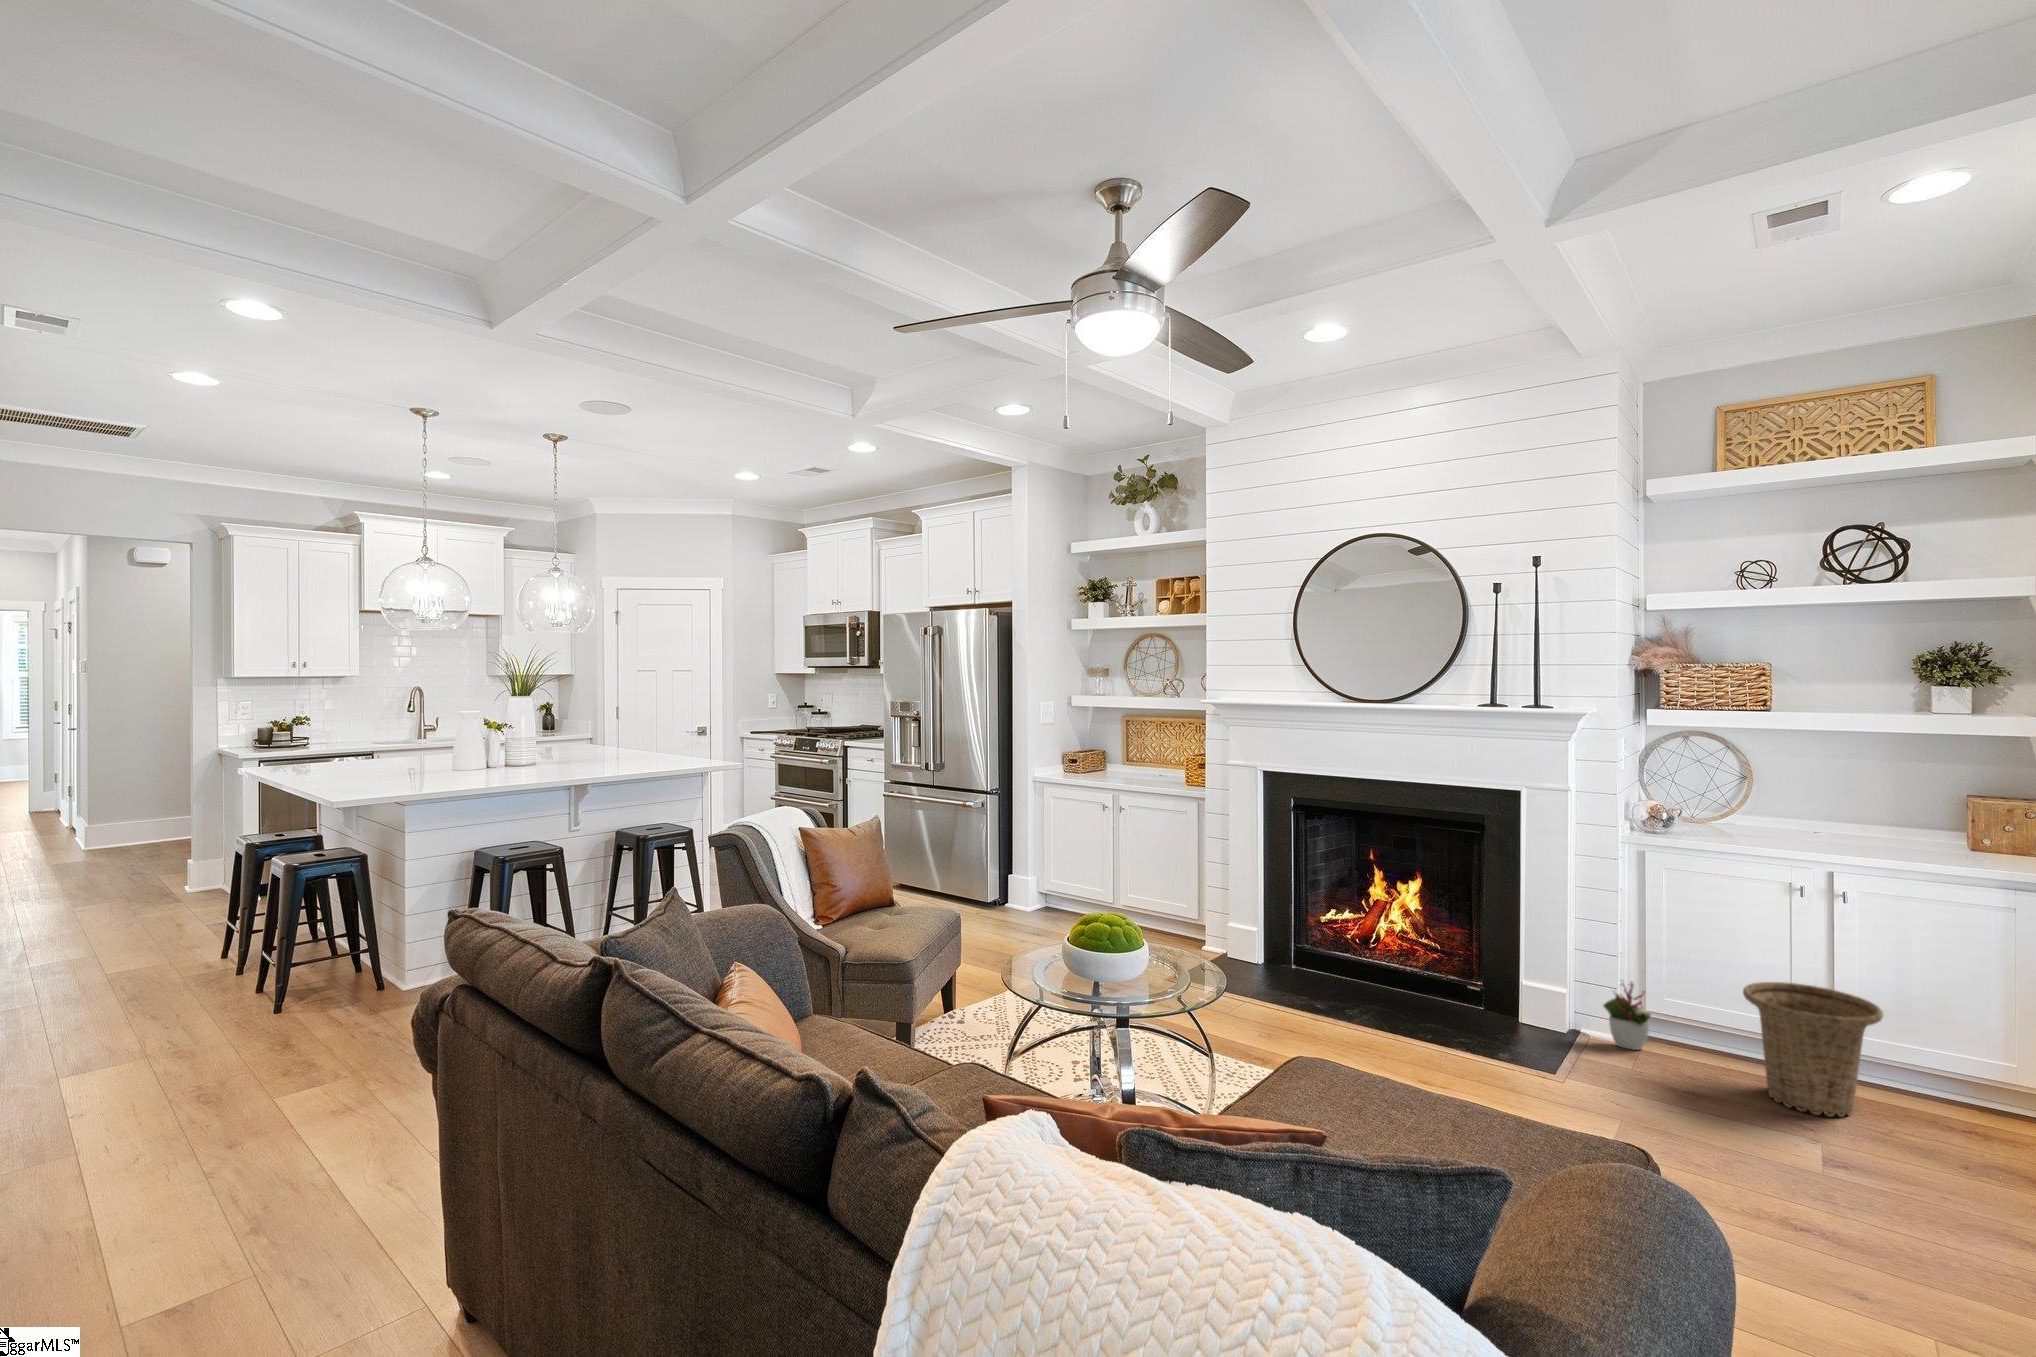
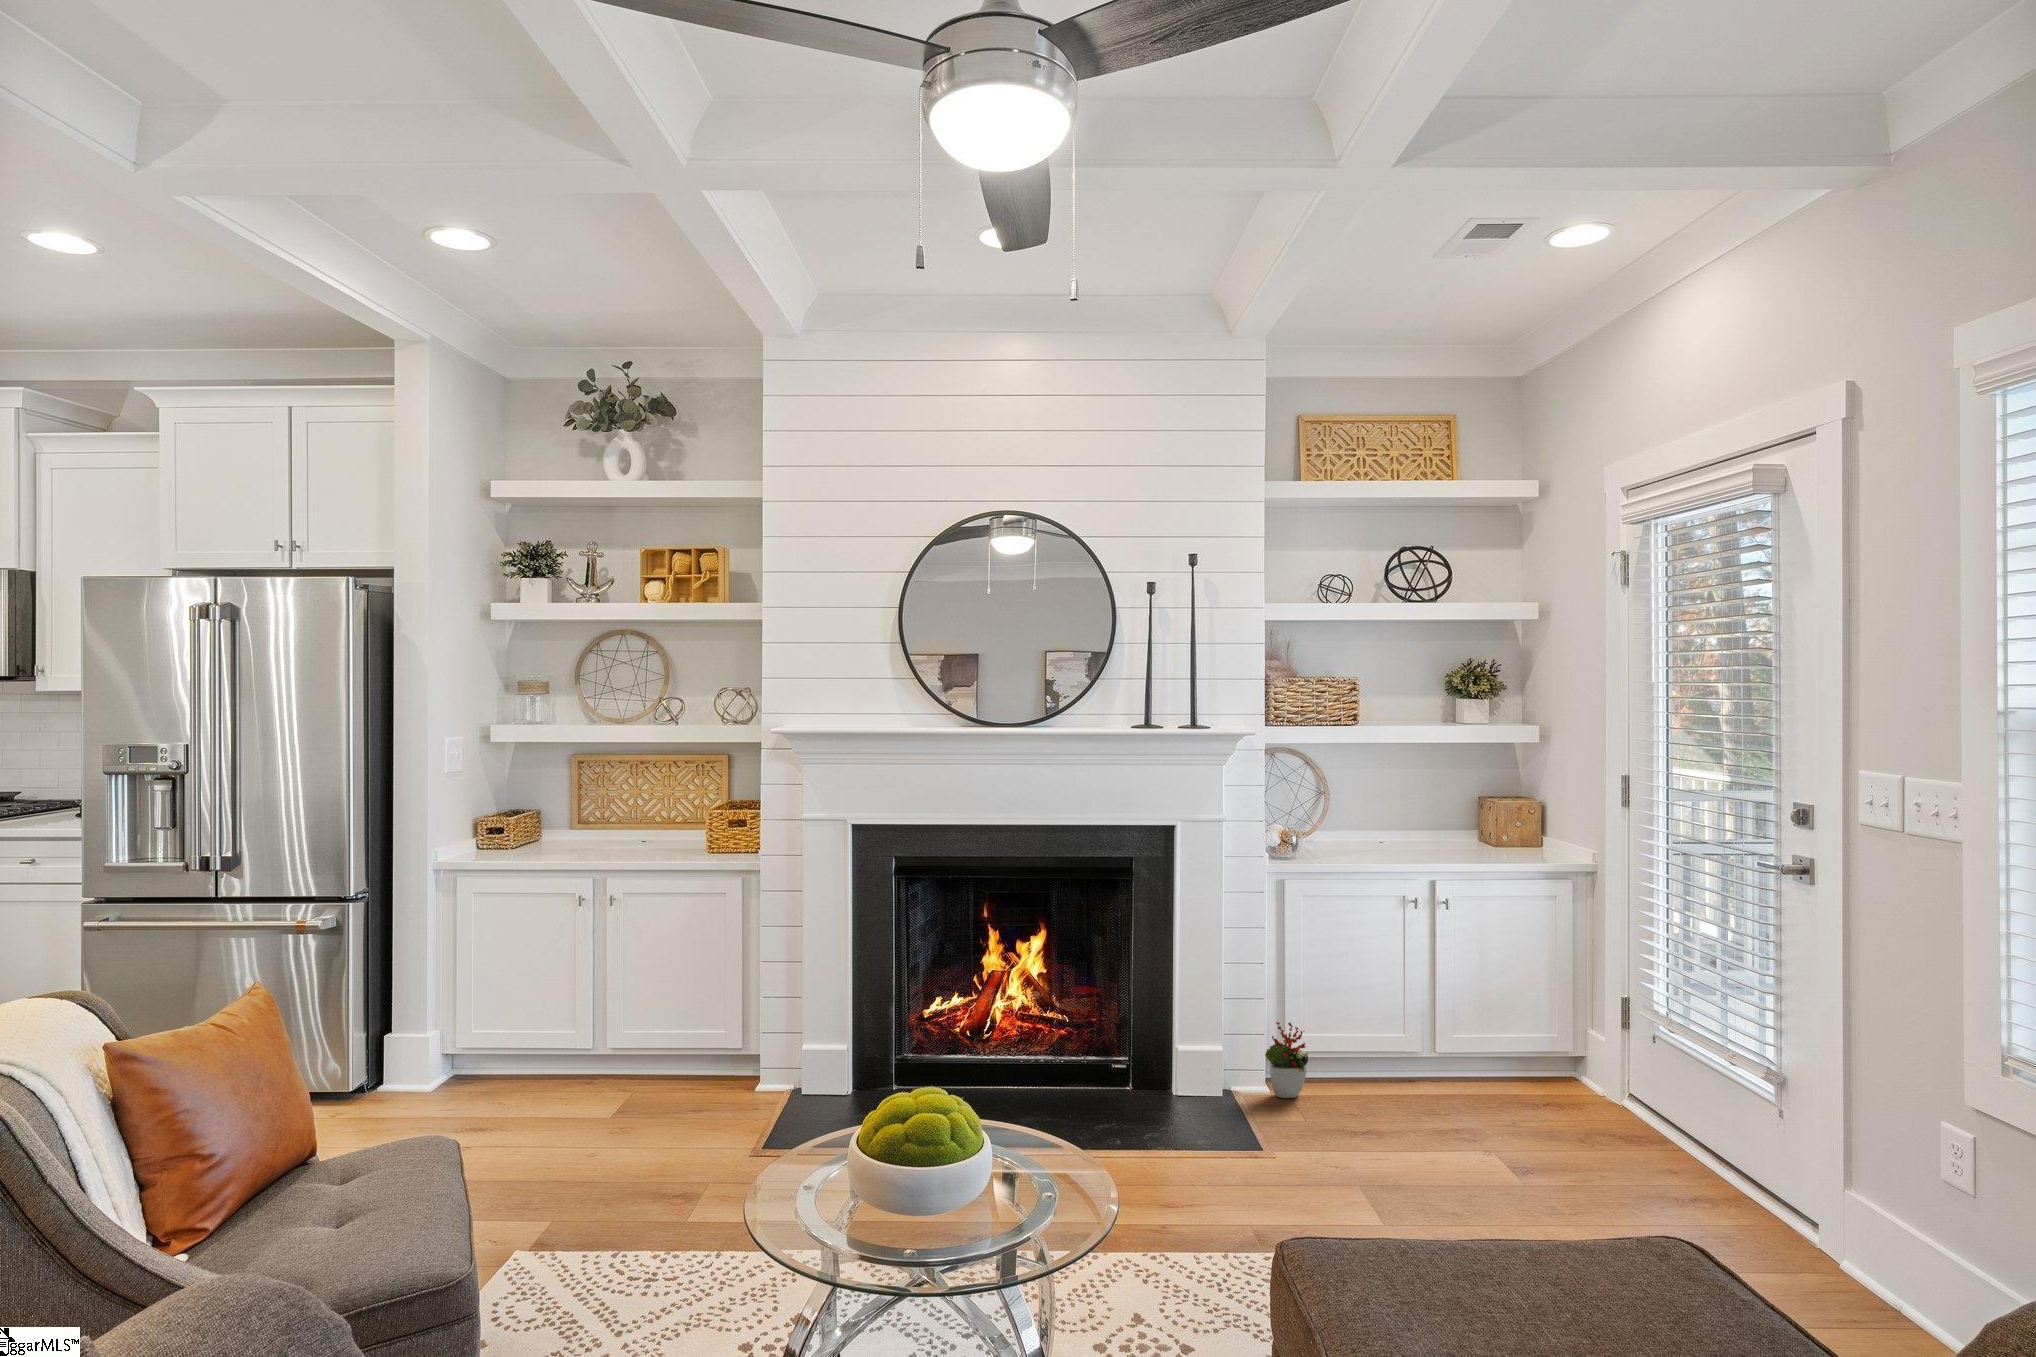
basket: present [1743,982,1883,1117] -> none [1403,994,1525,1131]

